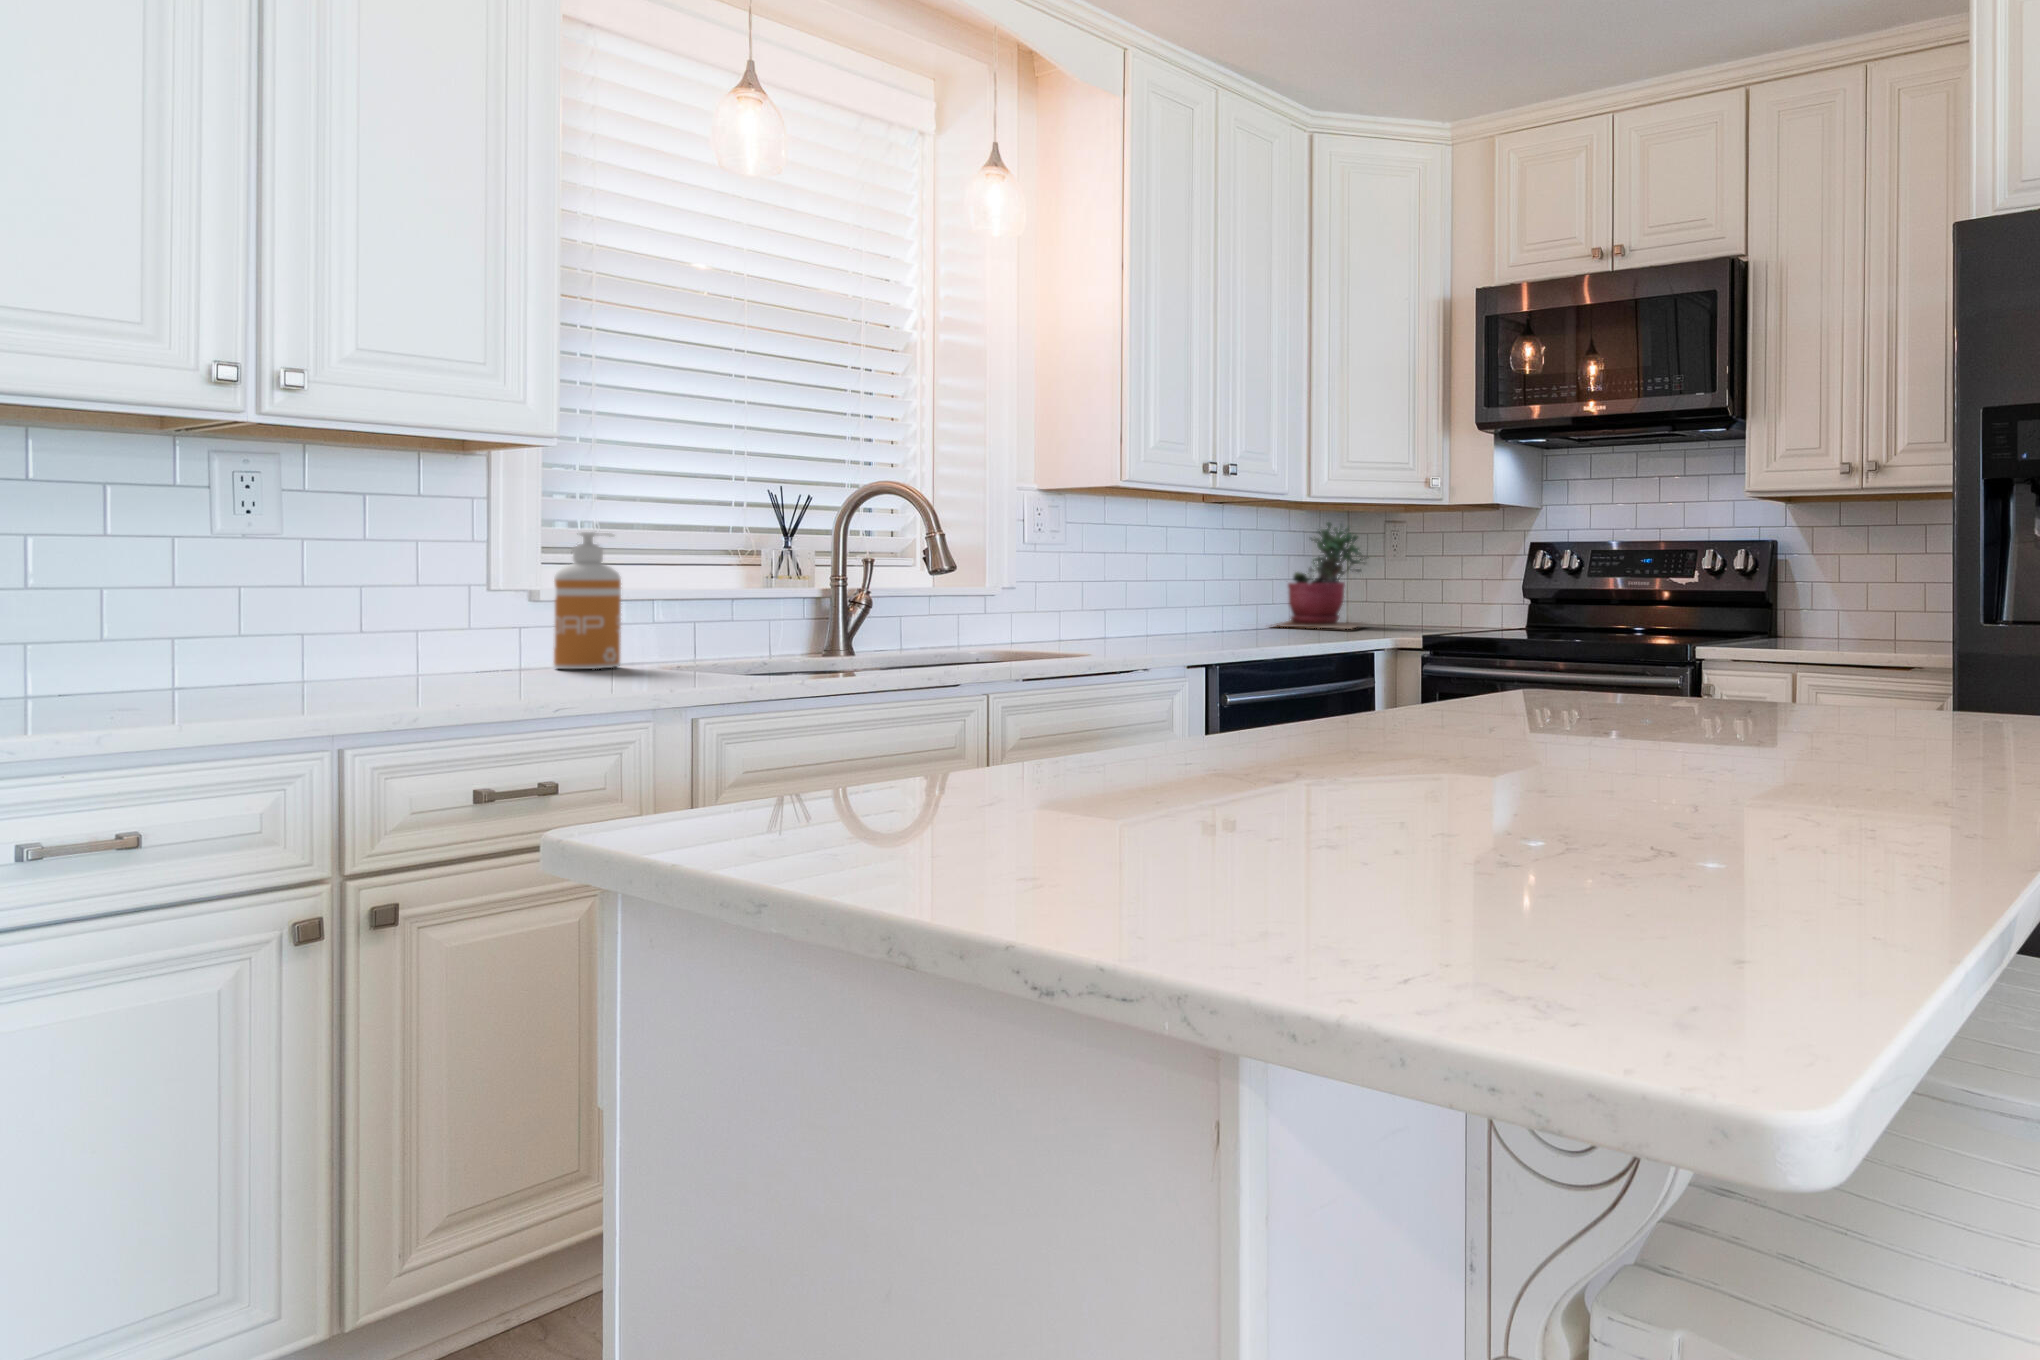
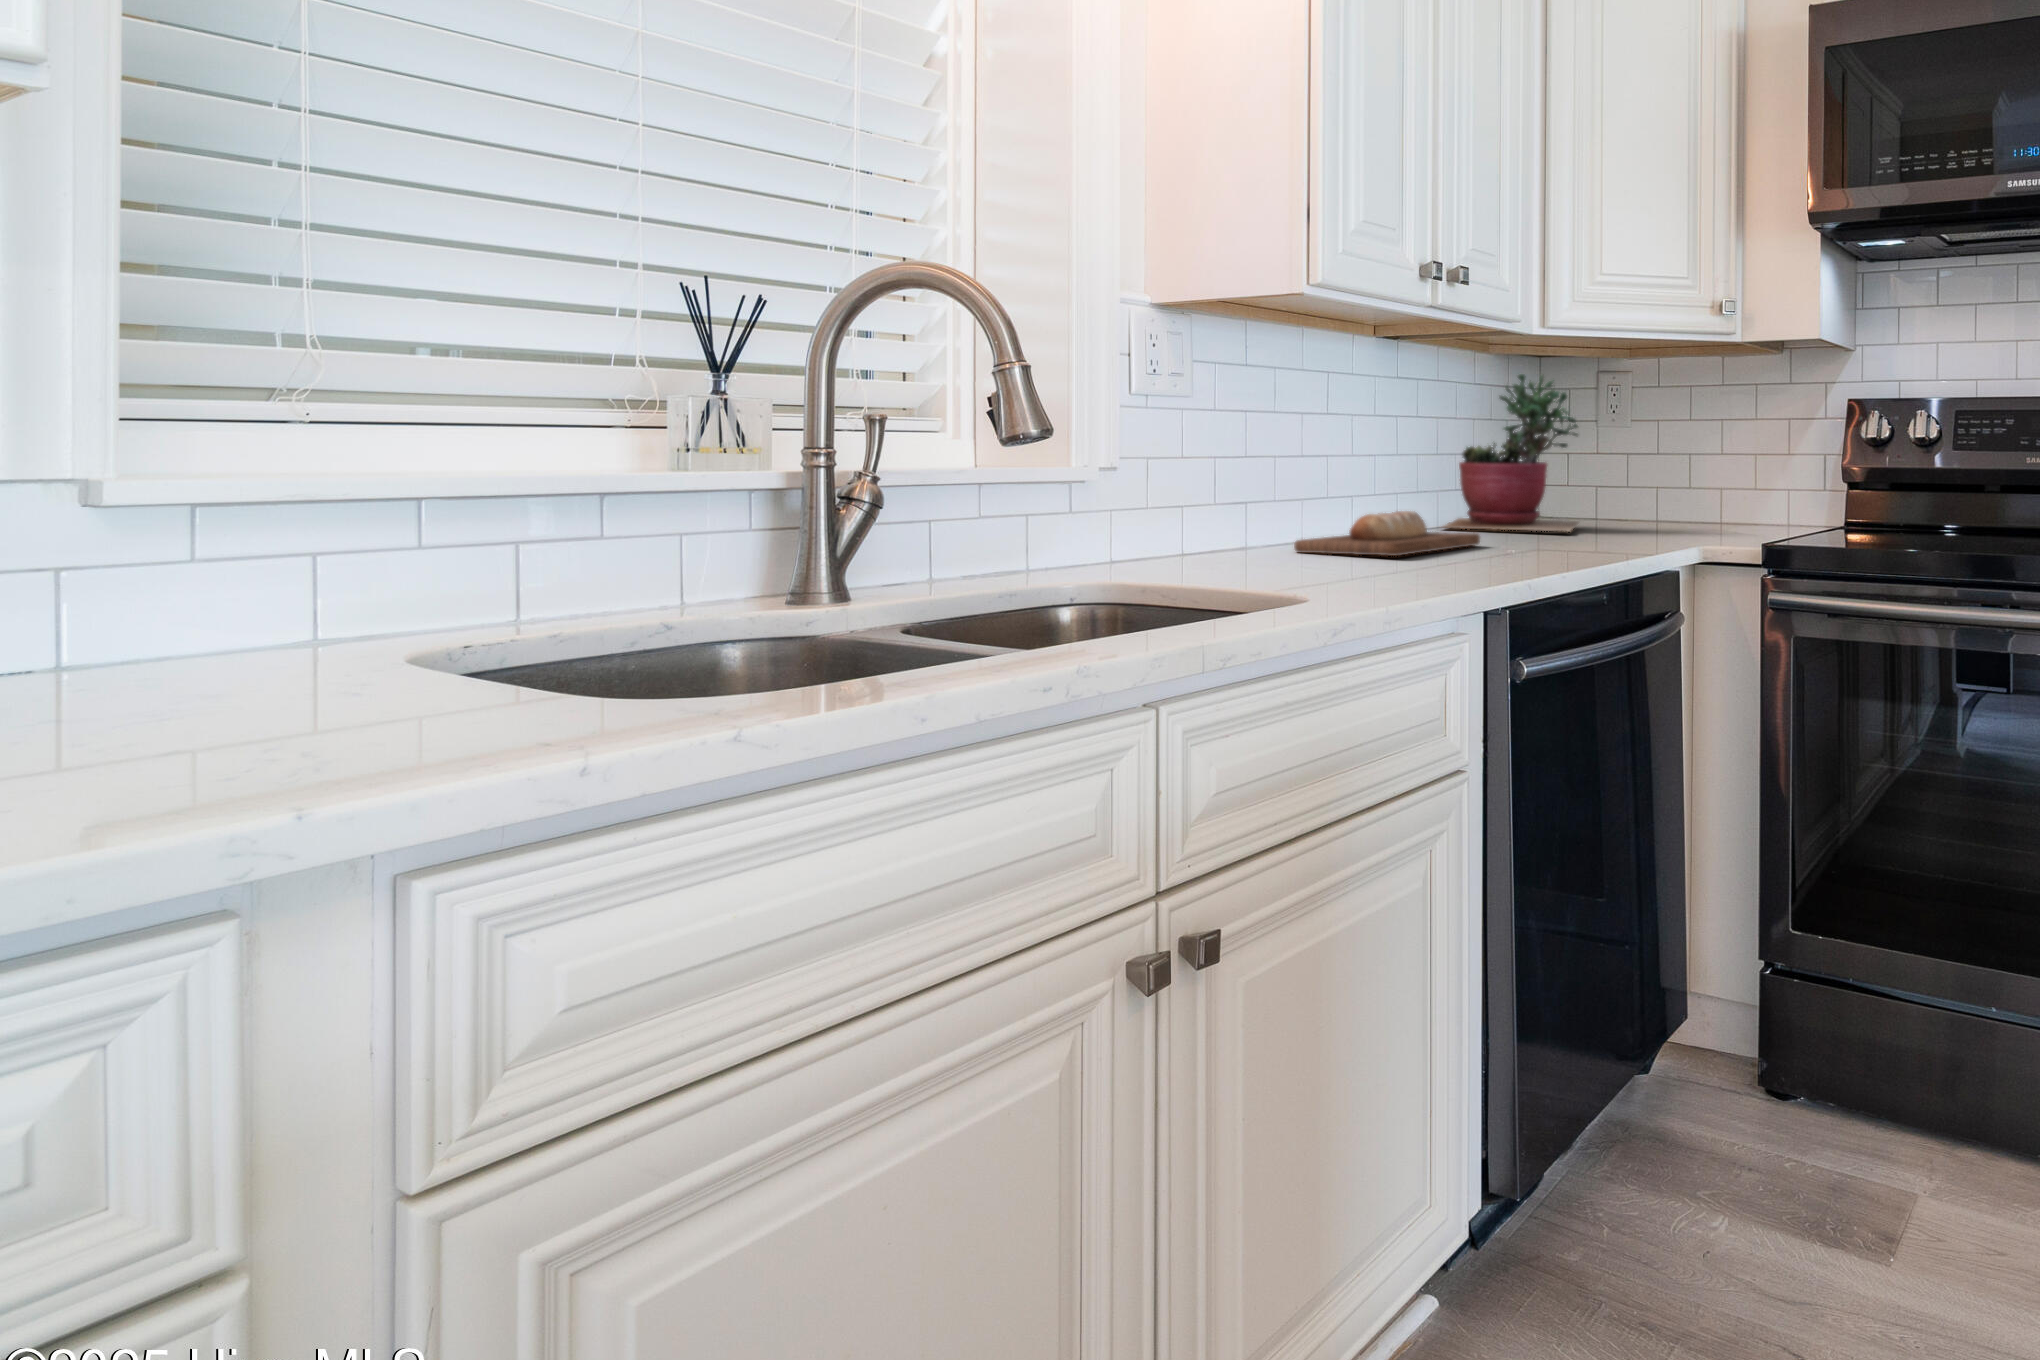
soap dispenser: present [554,532,621,669] -> none [174,346,343,666]
bread loaf: none [1138,613,1269,640] -> present [1294,511,1480,556]

